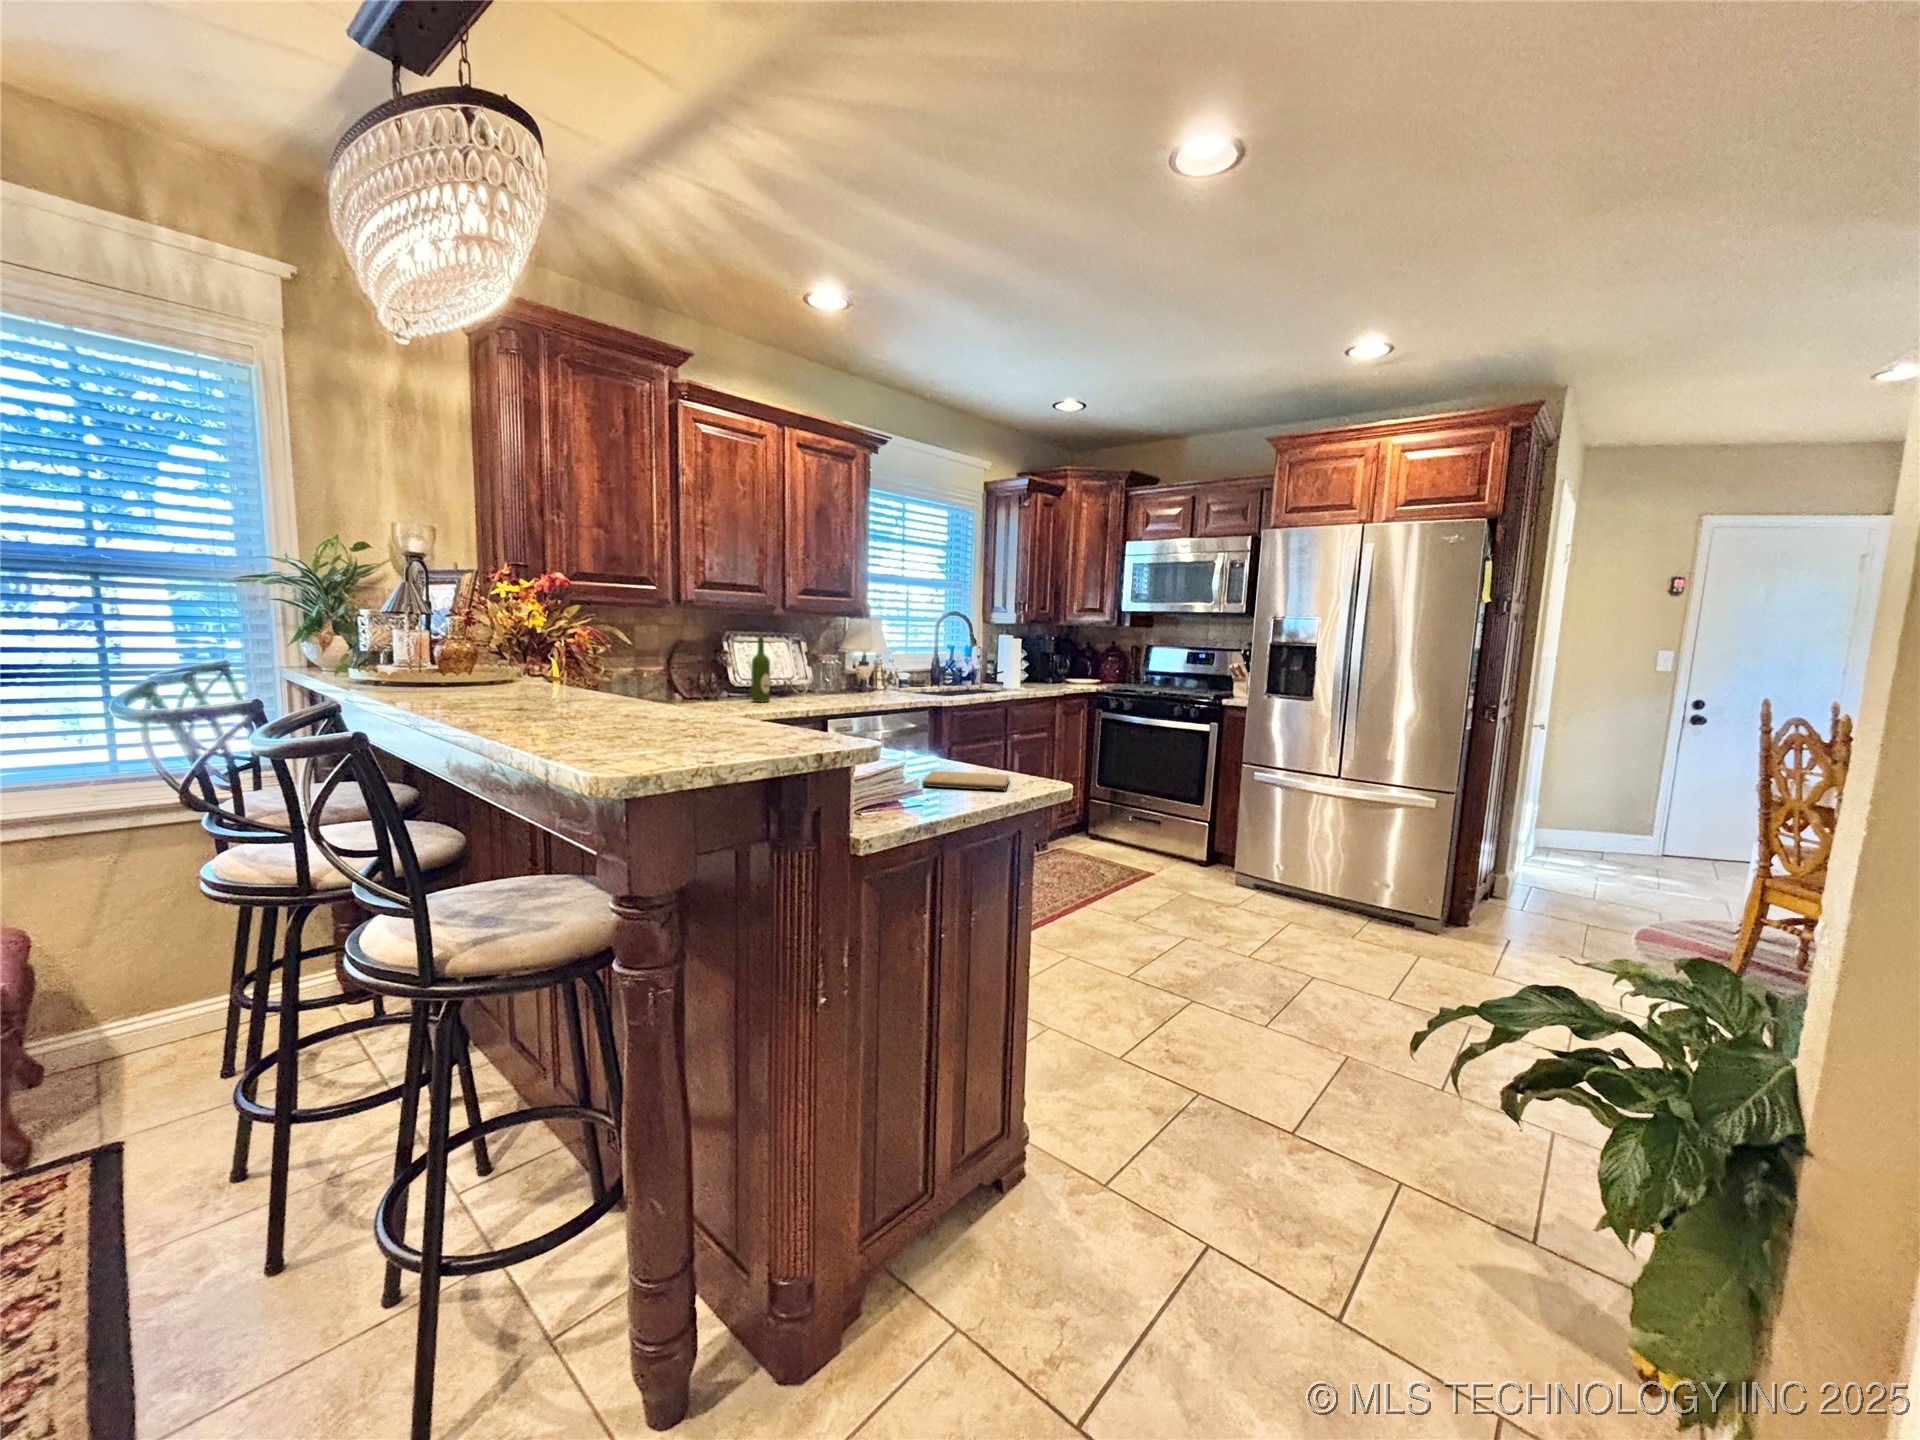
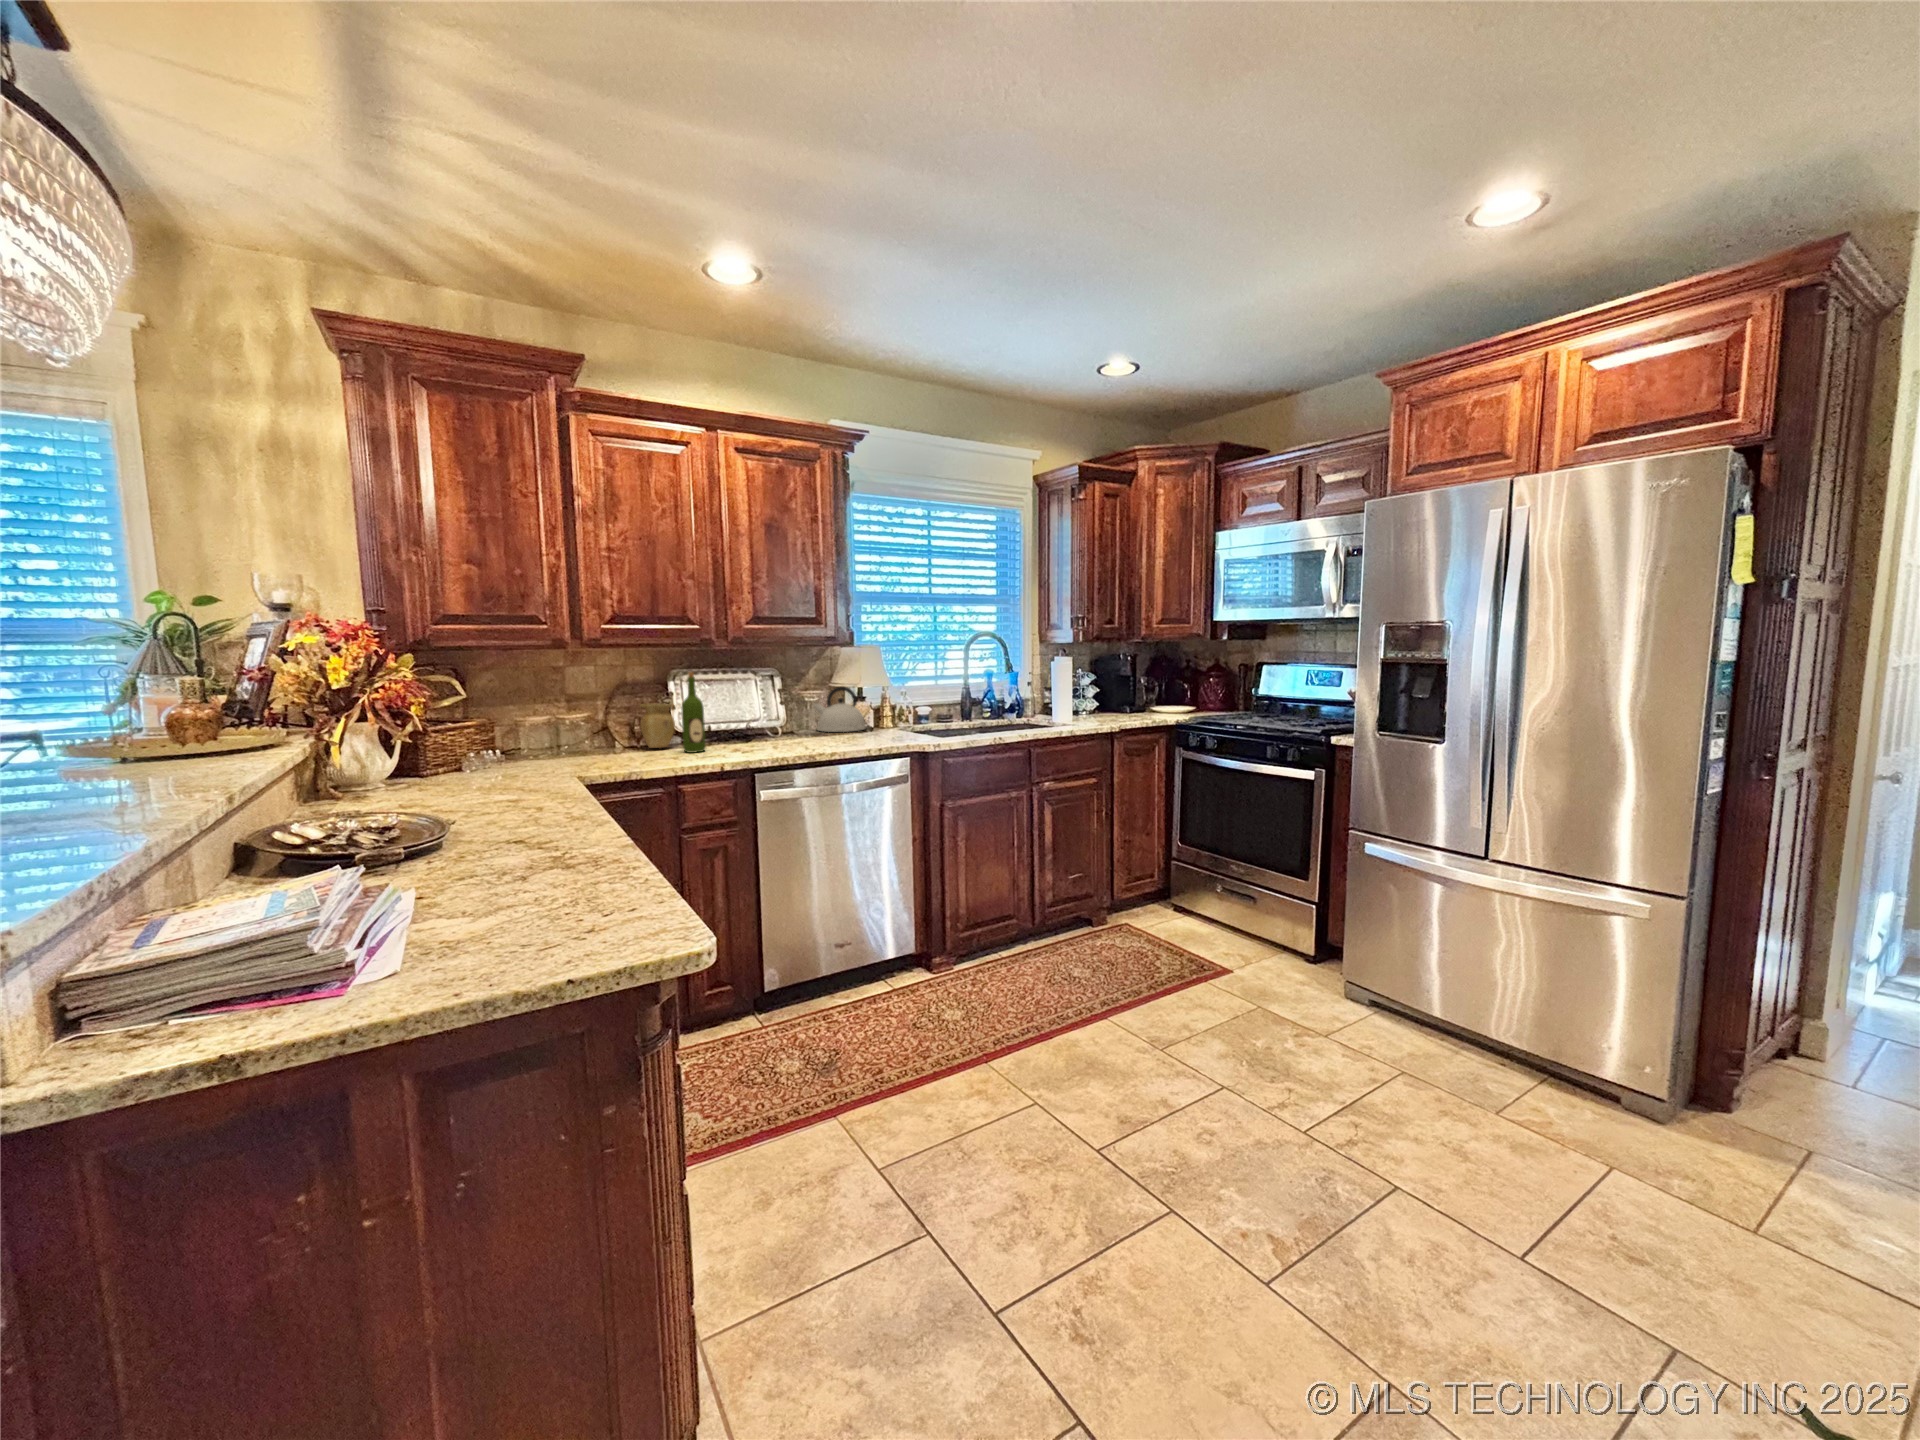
kettle: none [822,652,867,690] -> present [814,687,866,732]
vase: none [705,660,735,699] -> present [640,704,675,748]
cutting board: present [923,771,1009,791] -> none [473,897,638,952]

